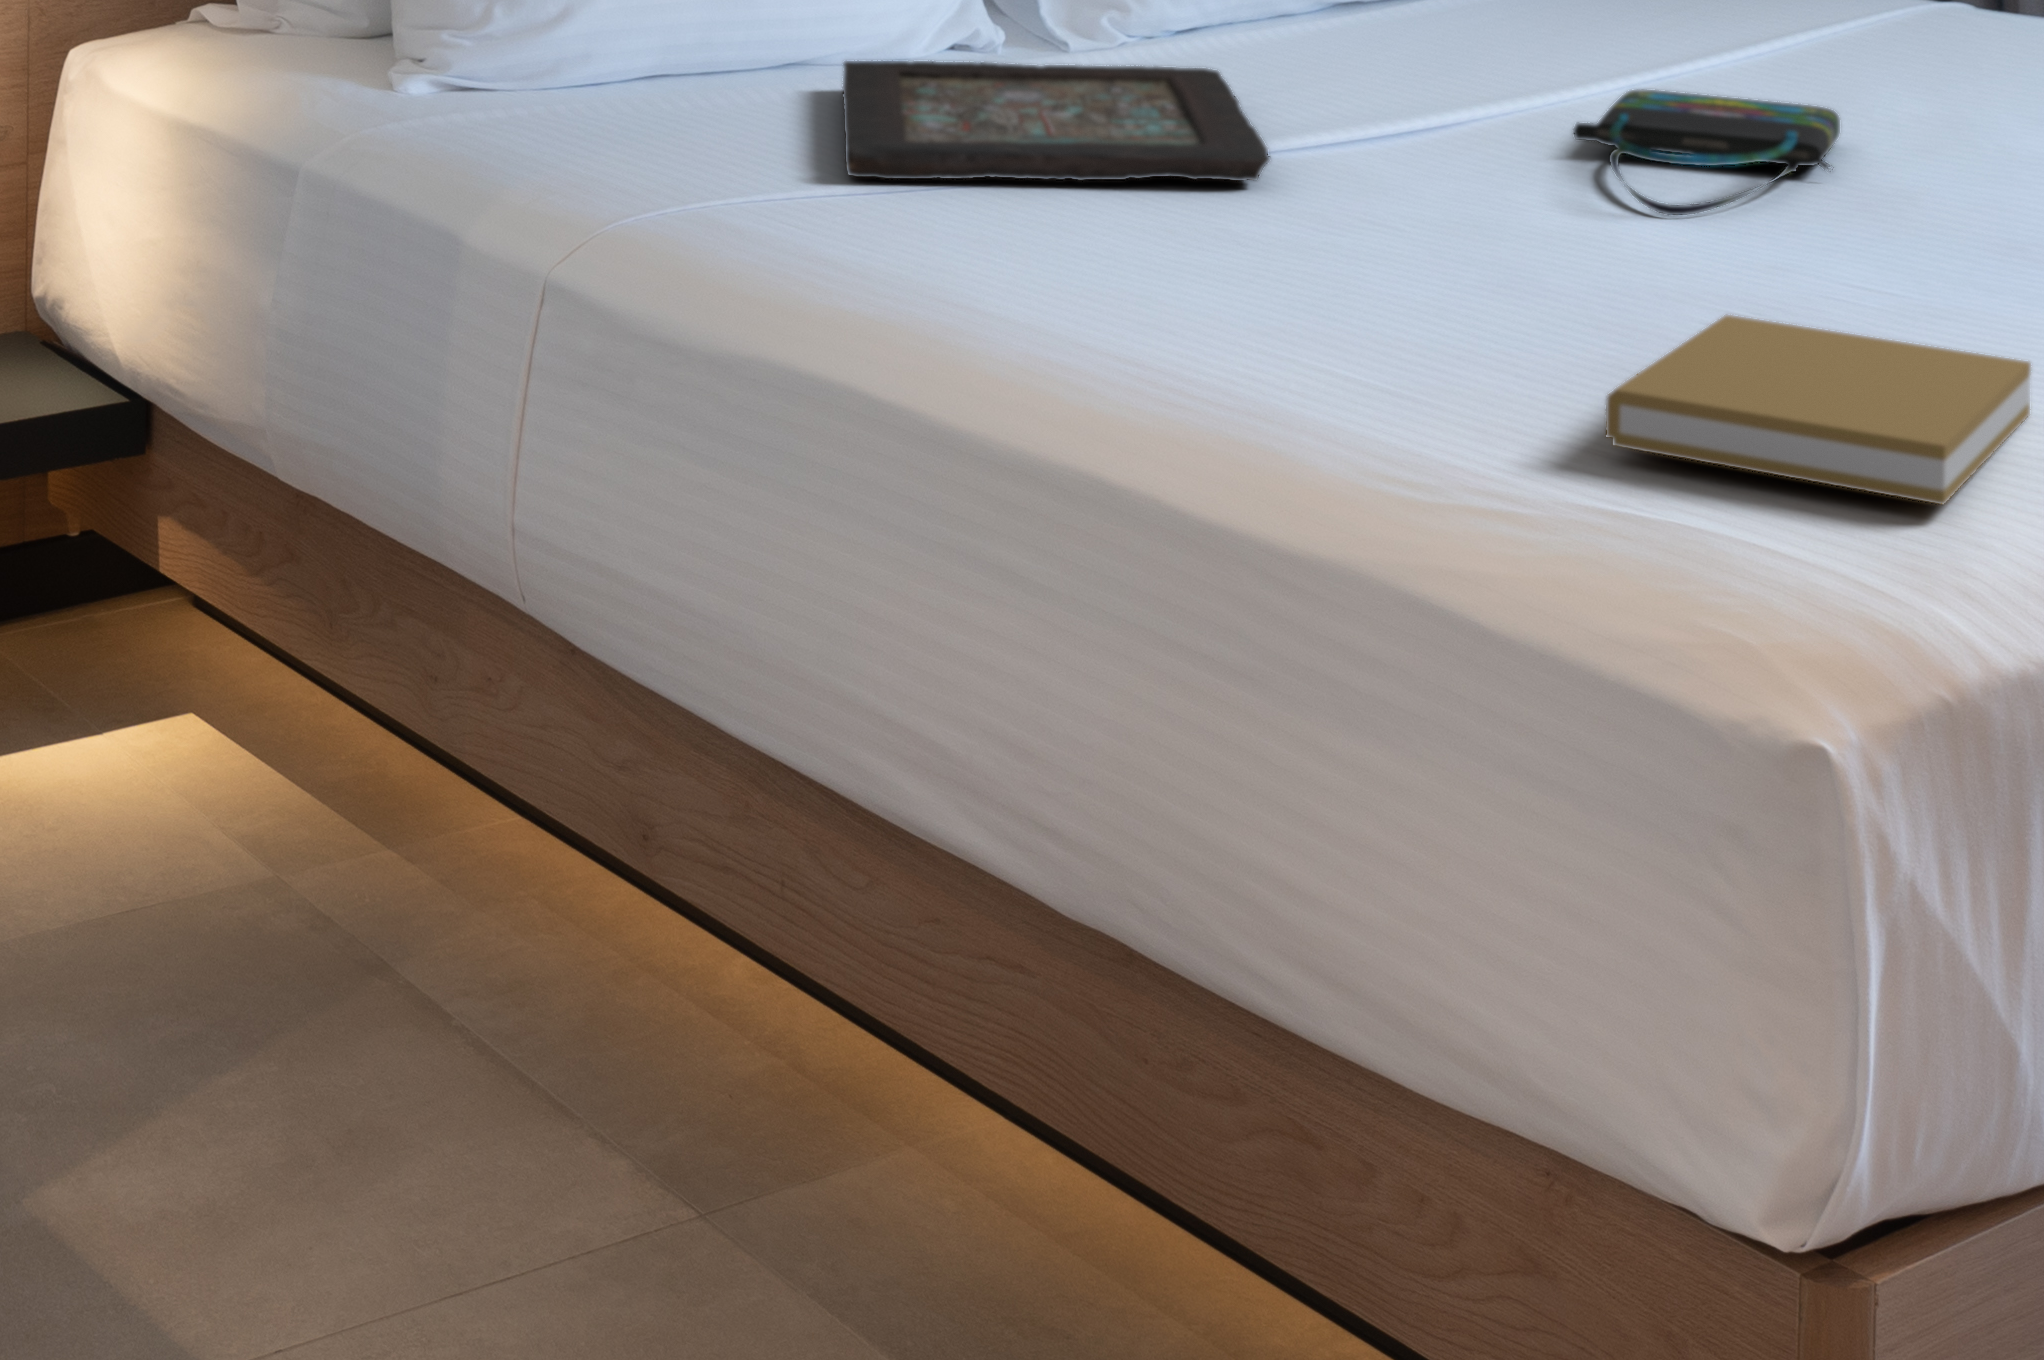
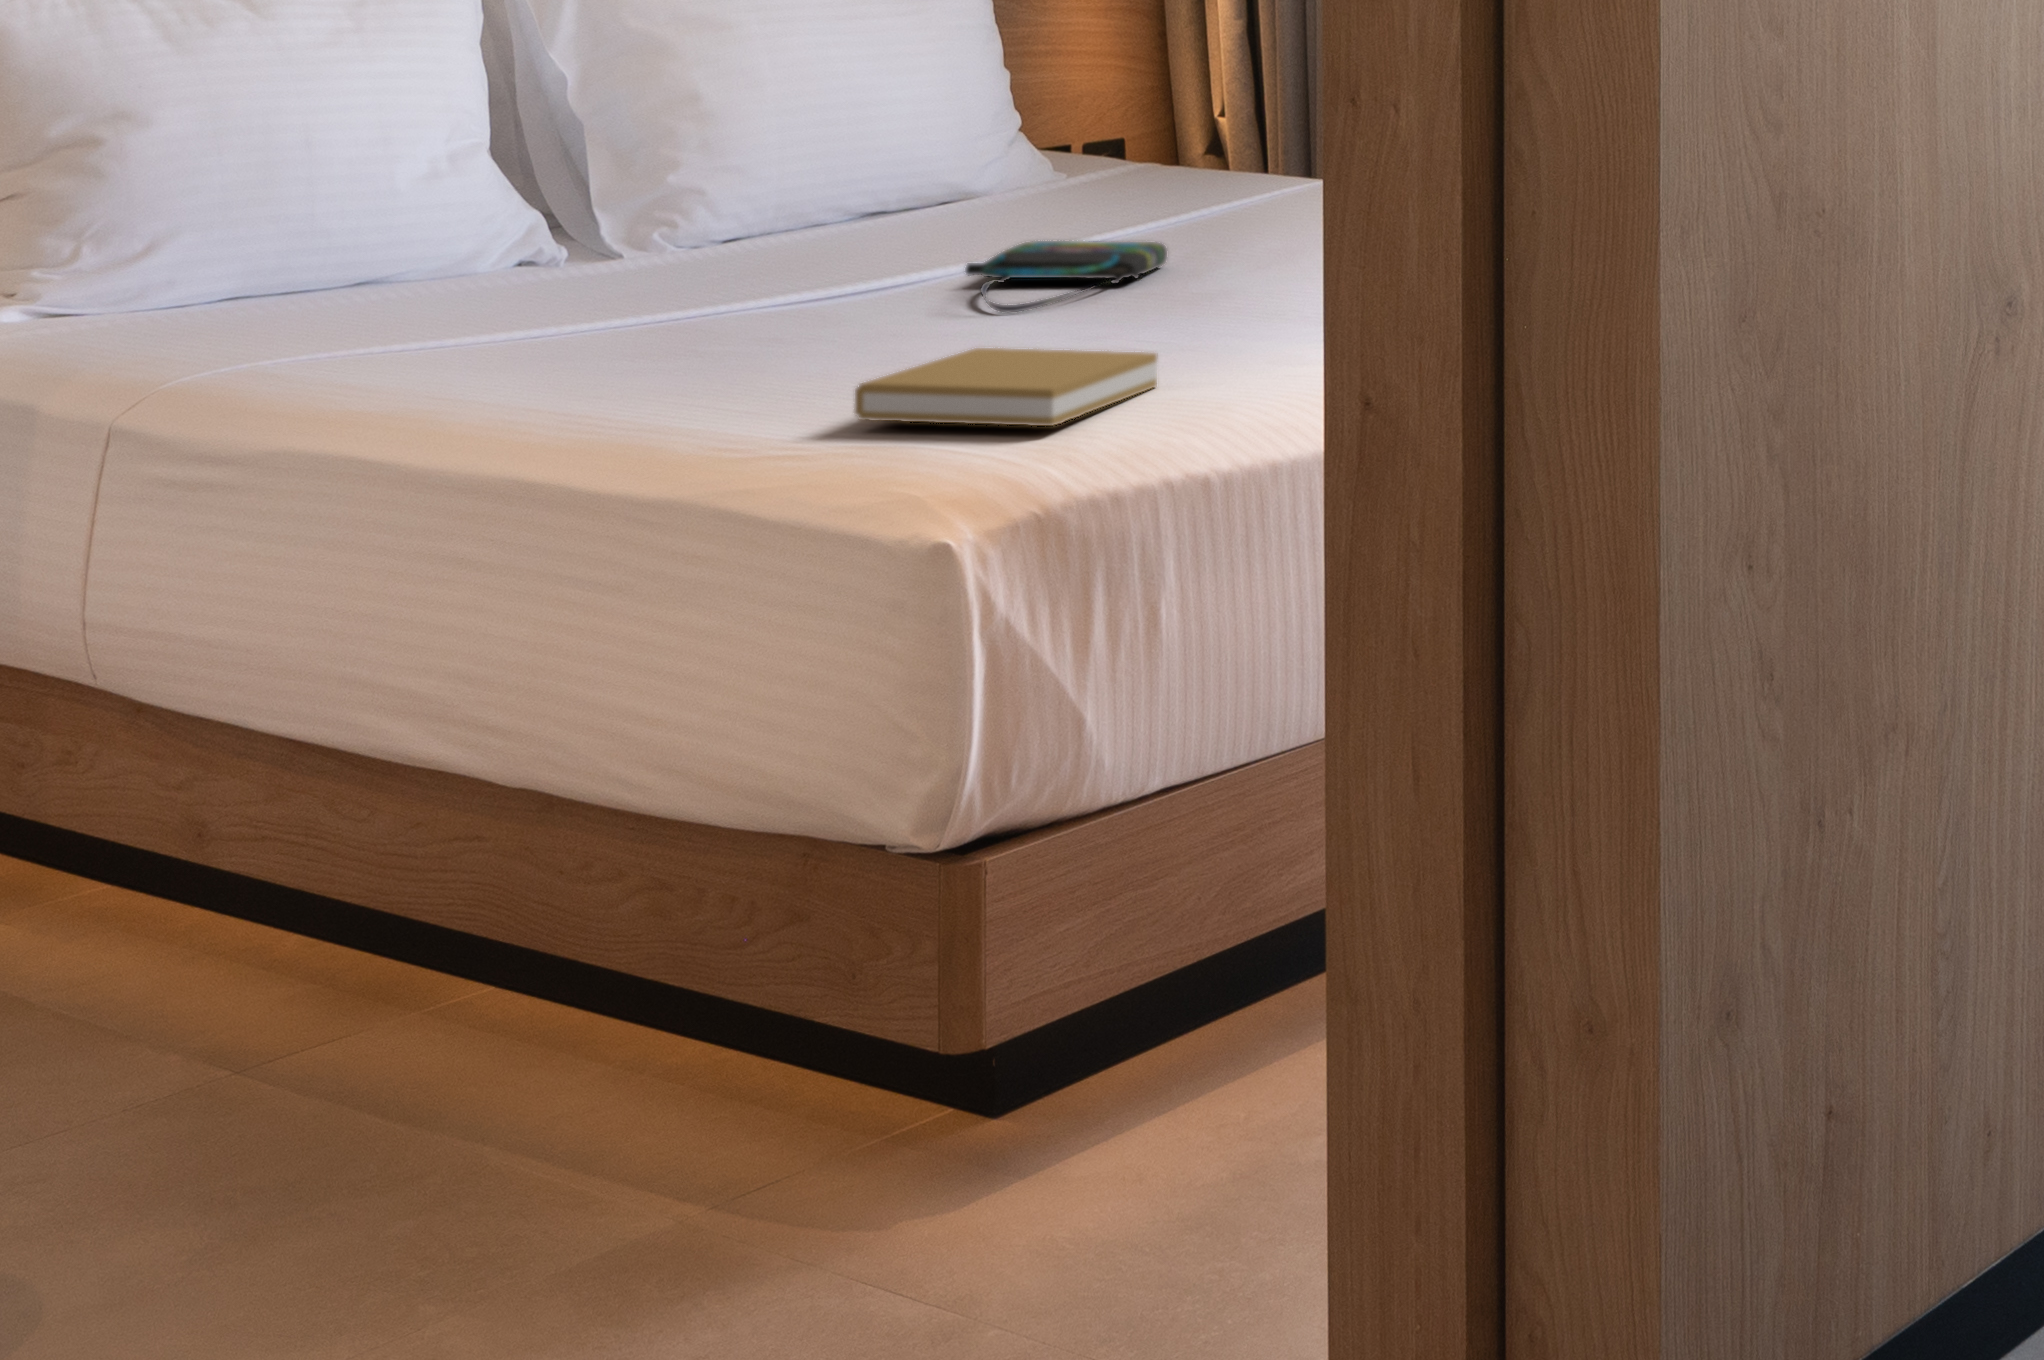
decorative tray: present [843,61,1270,181] -> none [376,254,721,340]

